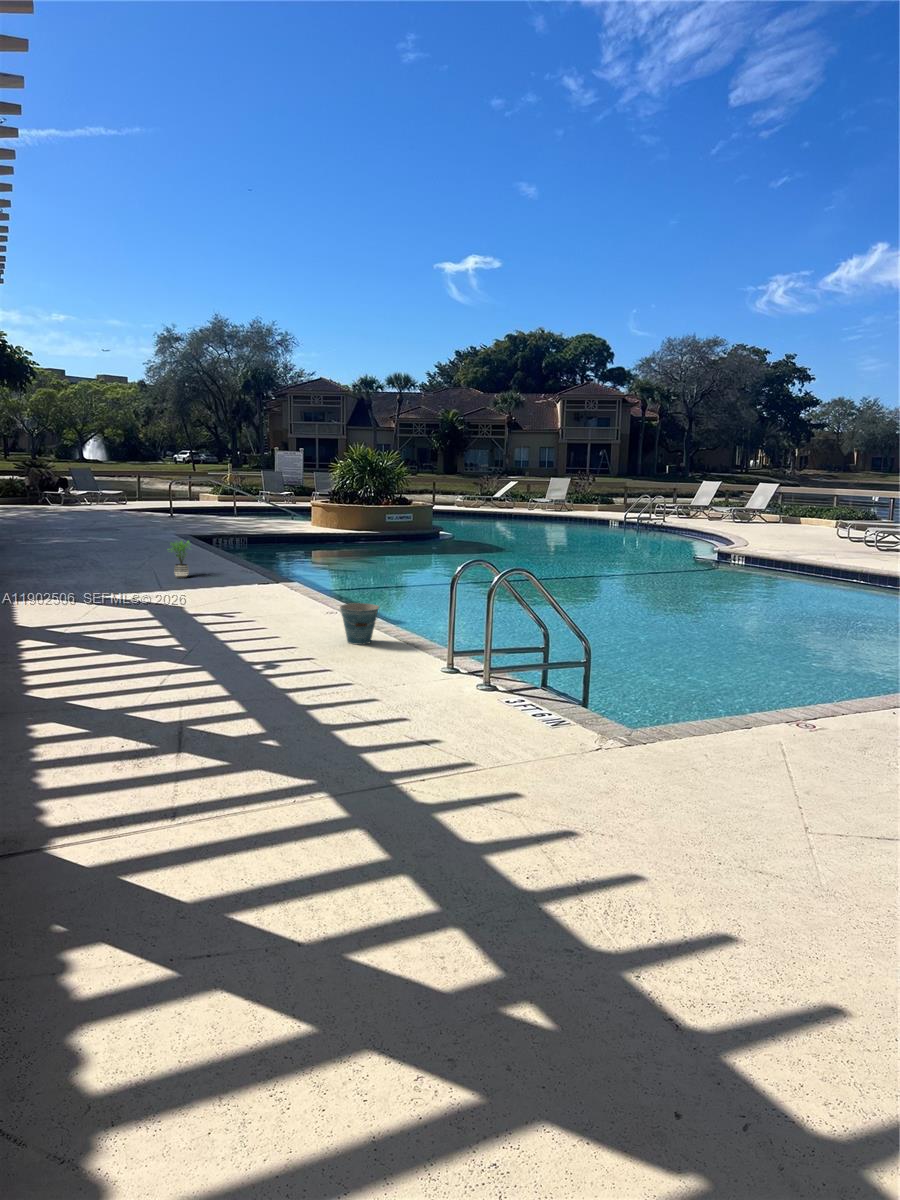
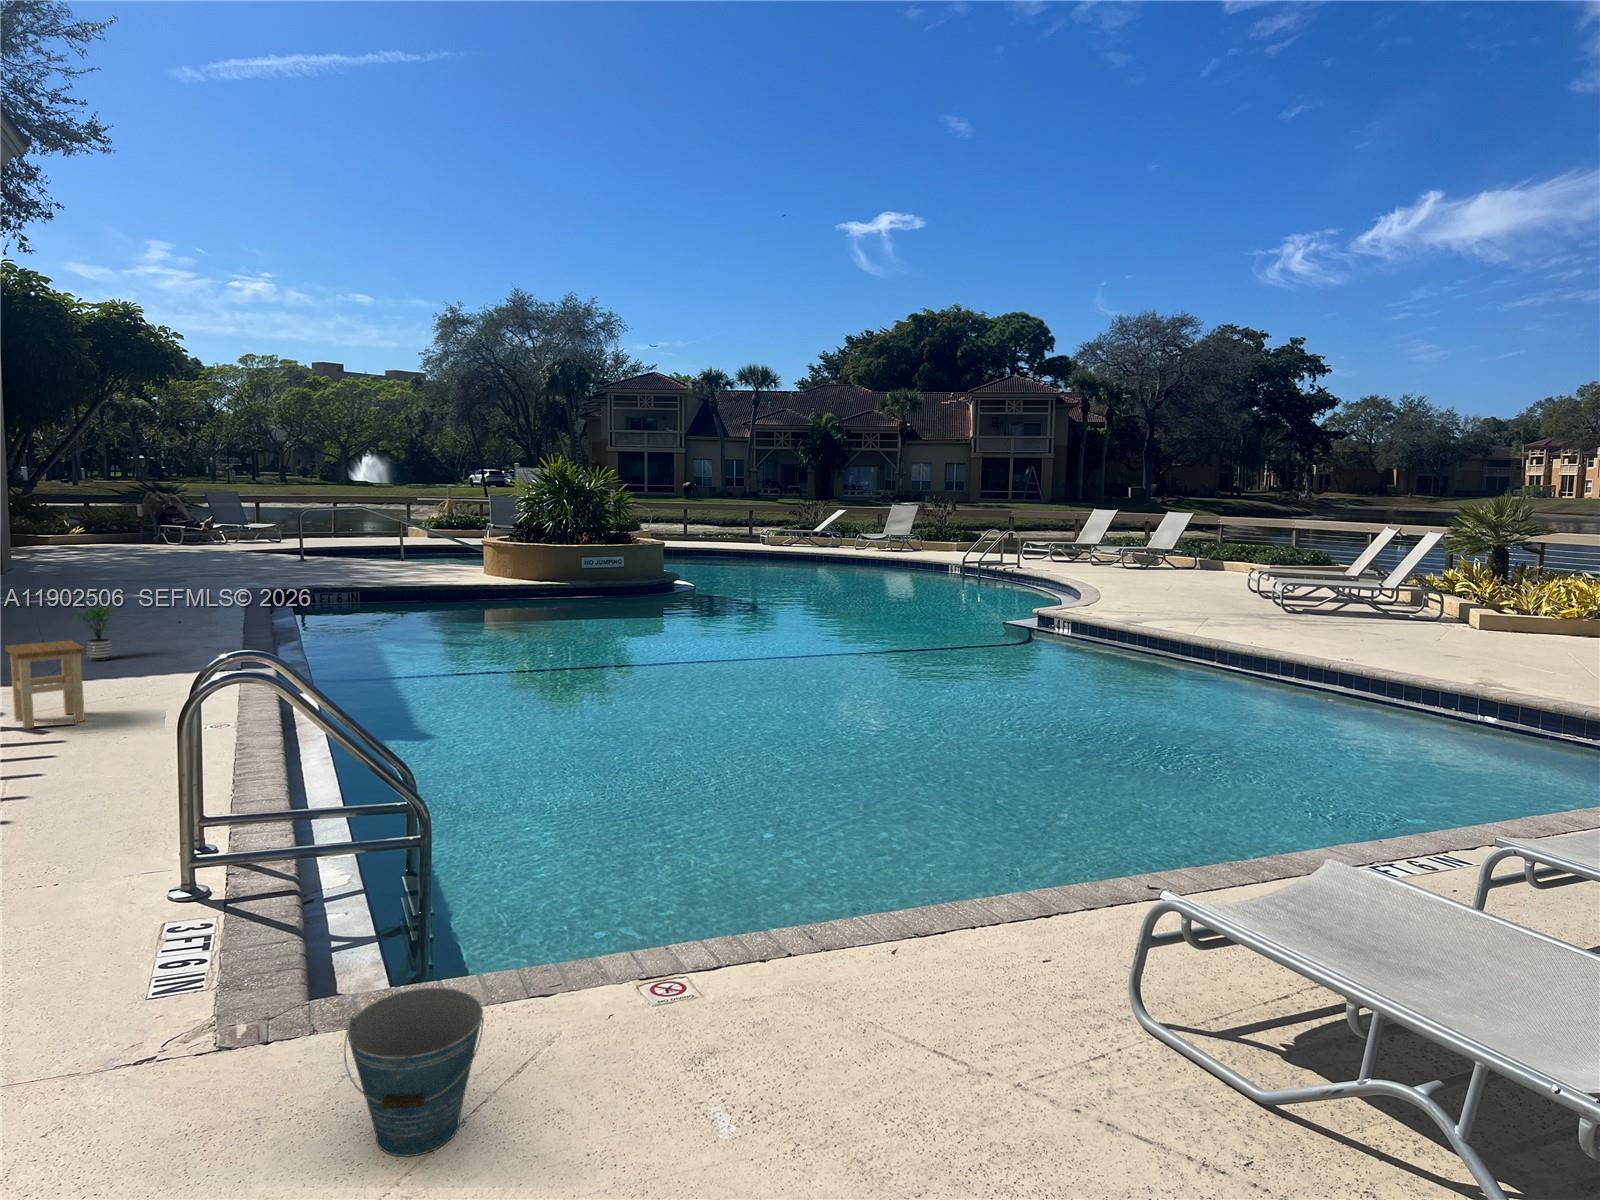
stool: none [210,558,260,611] -> present [5,640,86,729]
bucket: present [340,603,379,645] -> present [344,988,484,1157]

